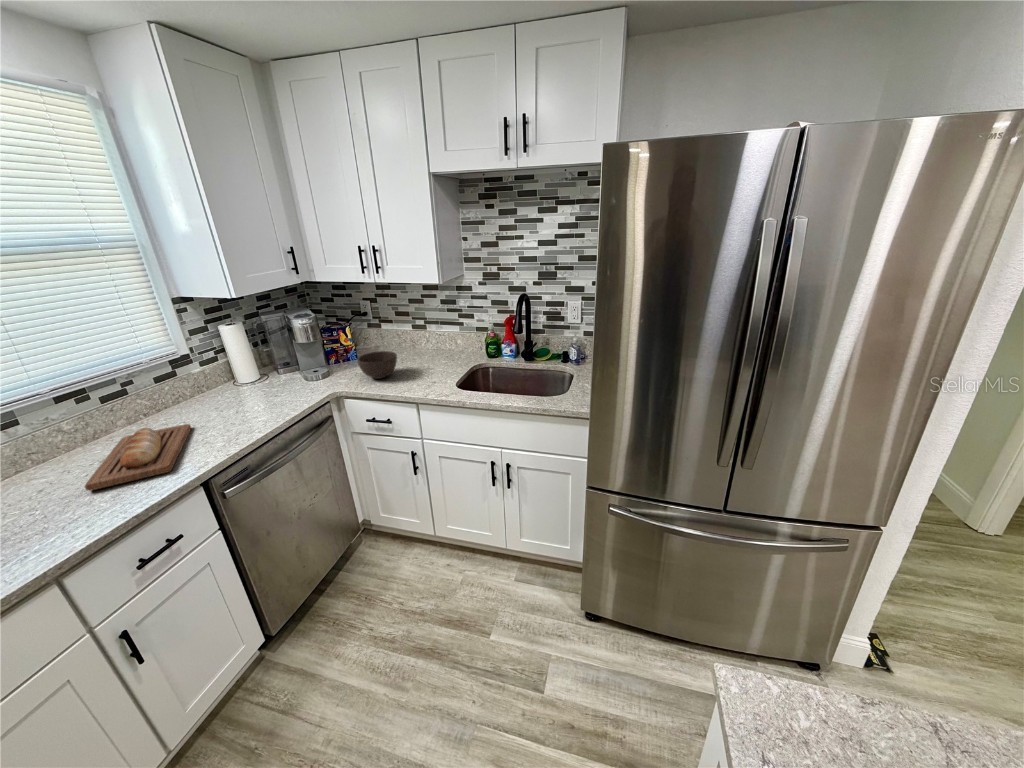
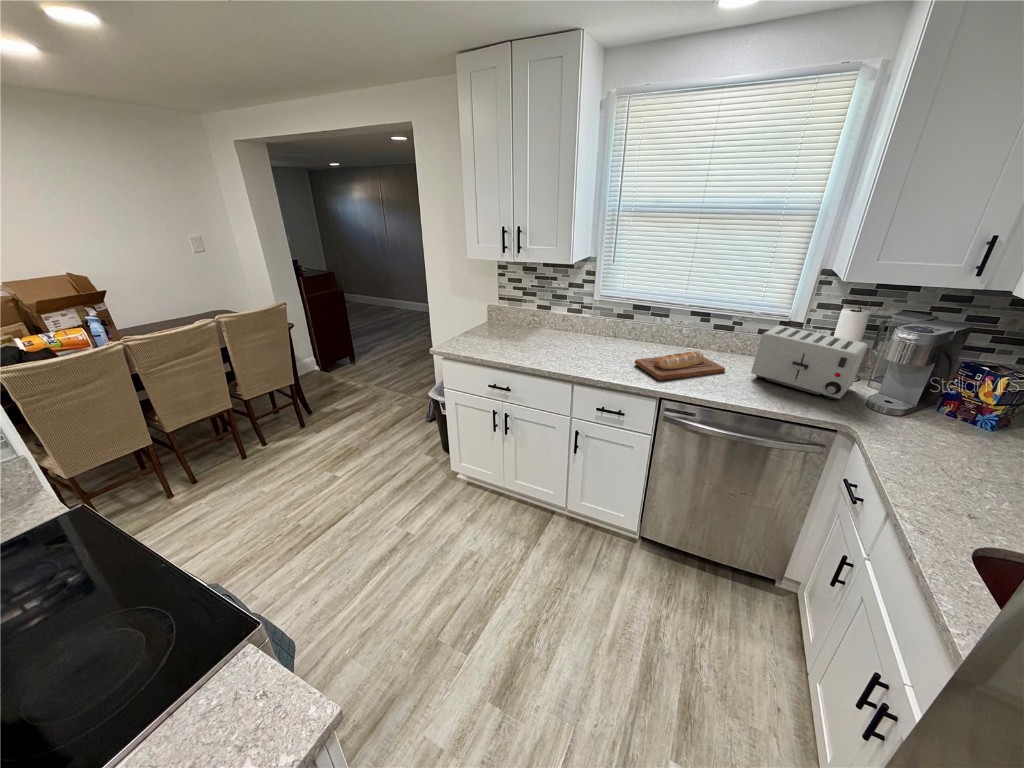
toaster: none [188,343,298,412] -> present [751,325,868,399]
bowl: present [358,351,397,379] -> none [907,412,993,462]

